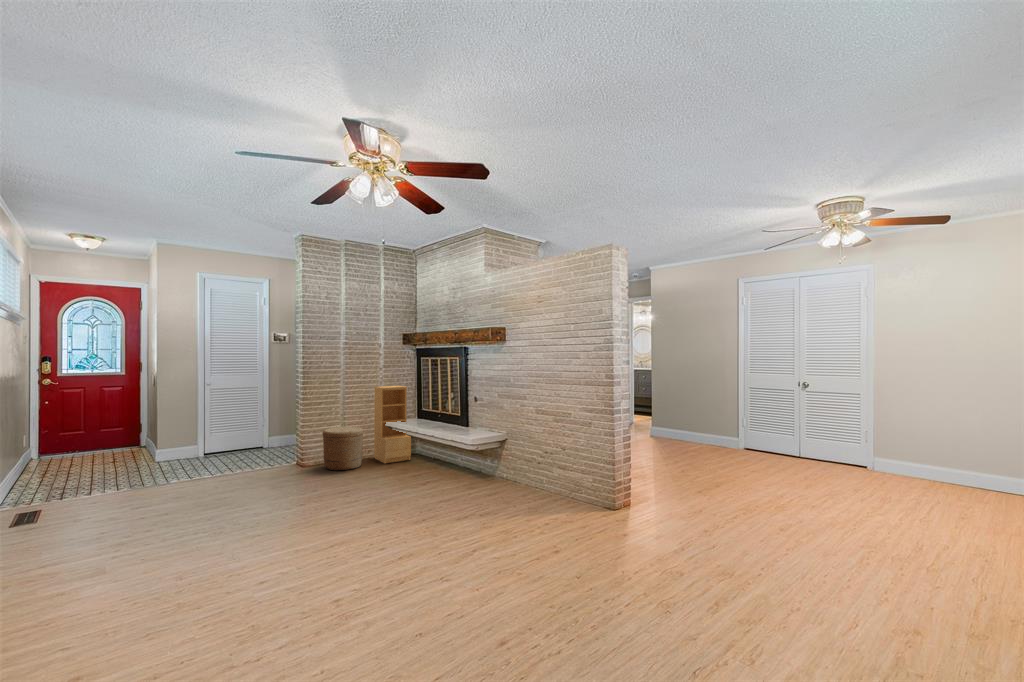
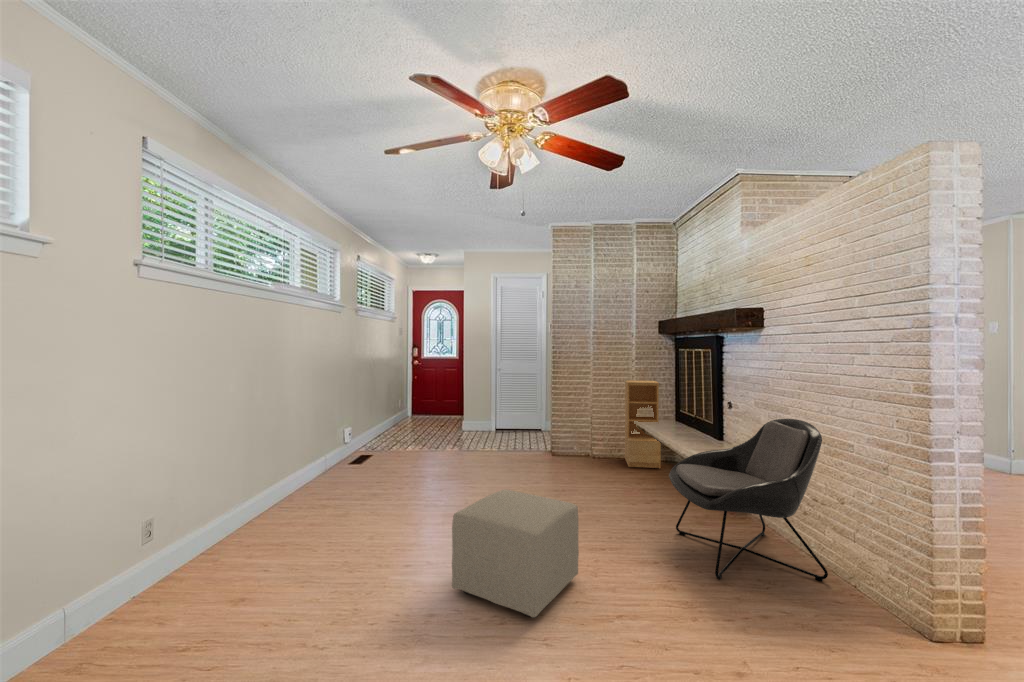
lounge chair: none [460,402,562,514] -> present [669,419,828,582]
woven basket: present [323,427,364,471] -> none [566,420,607,466]
ottoman: none [346,482,435,577] -> present [452,489,579,617]

